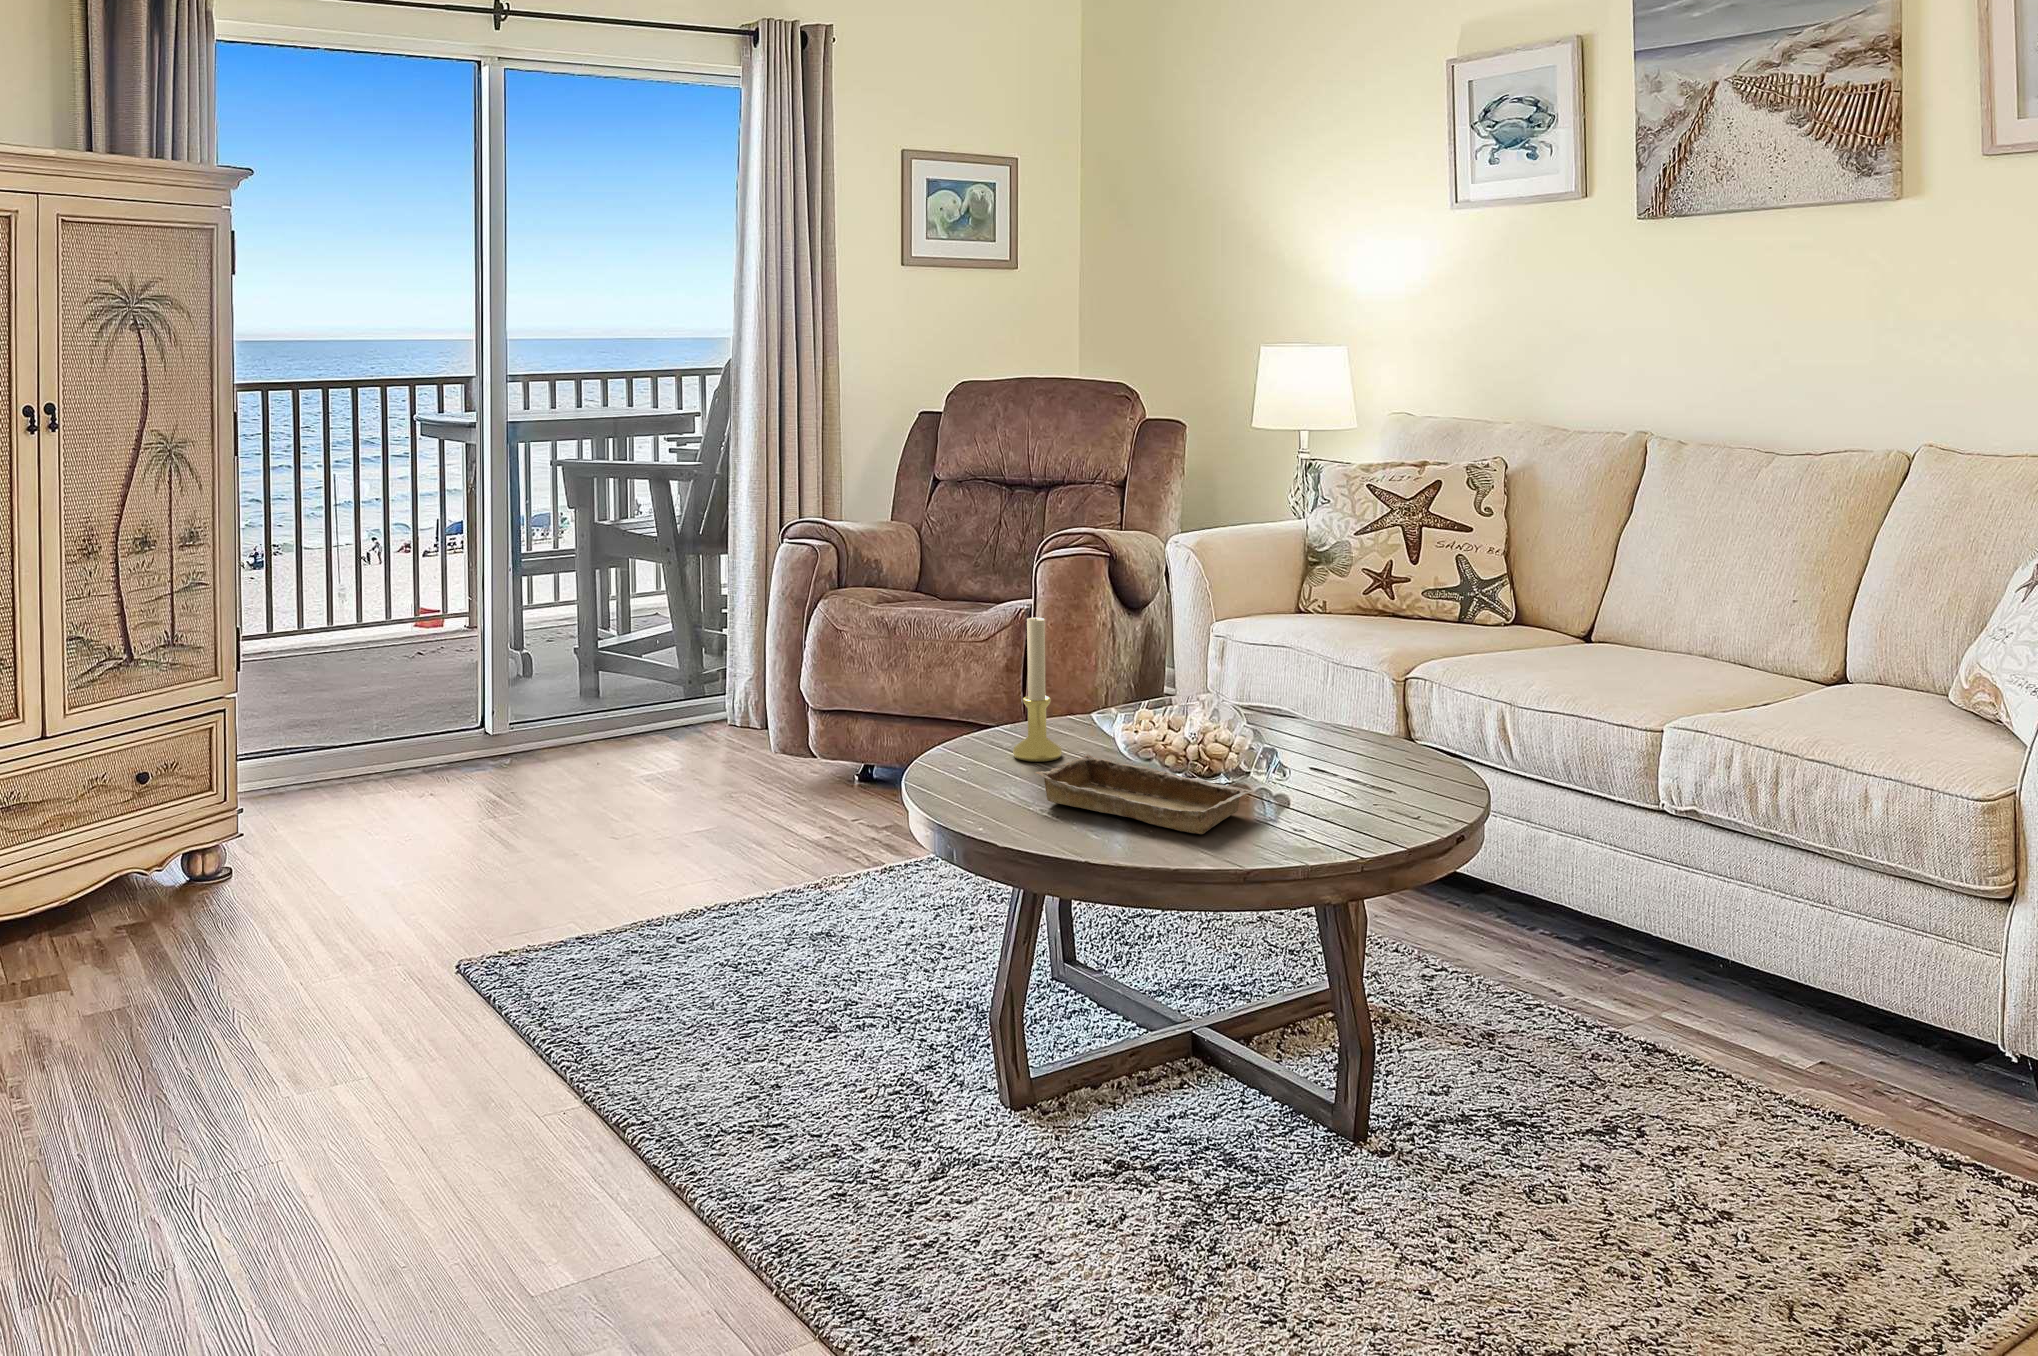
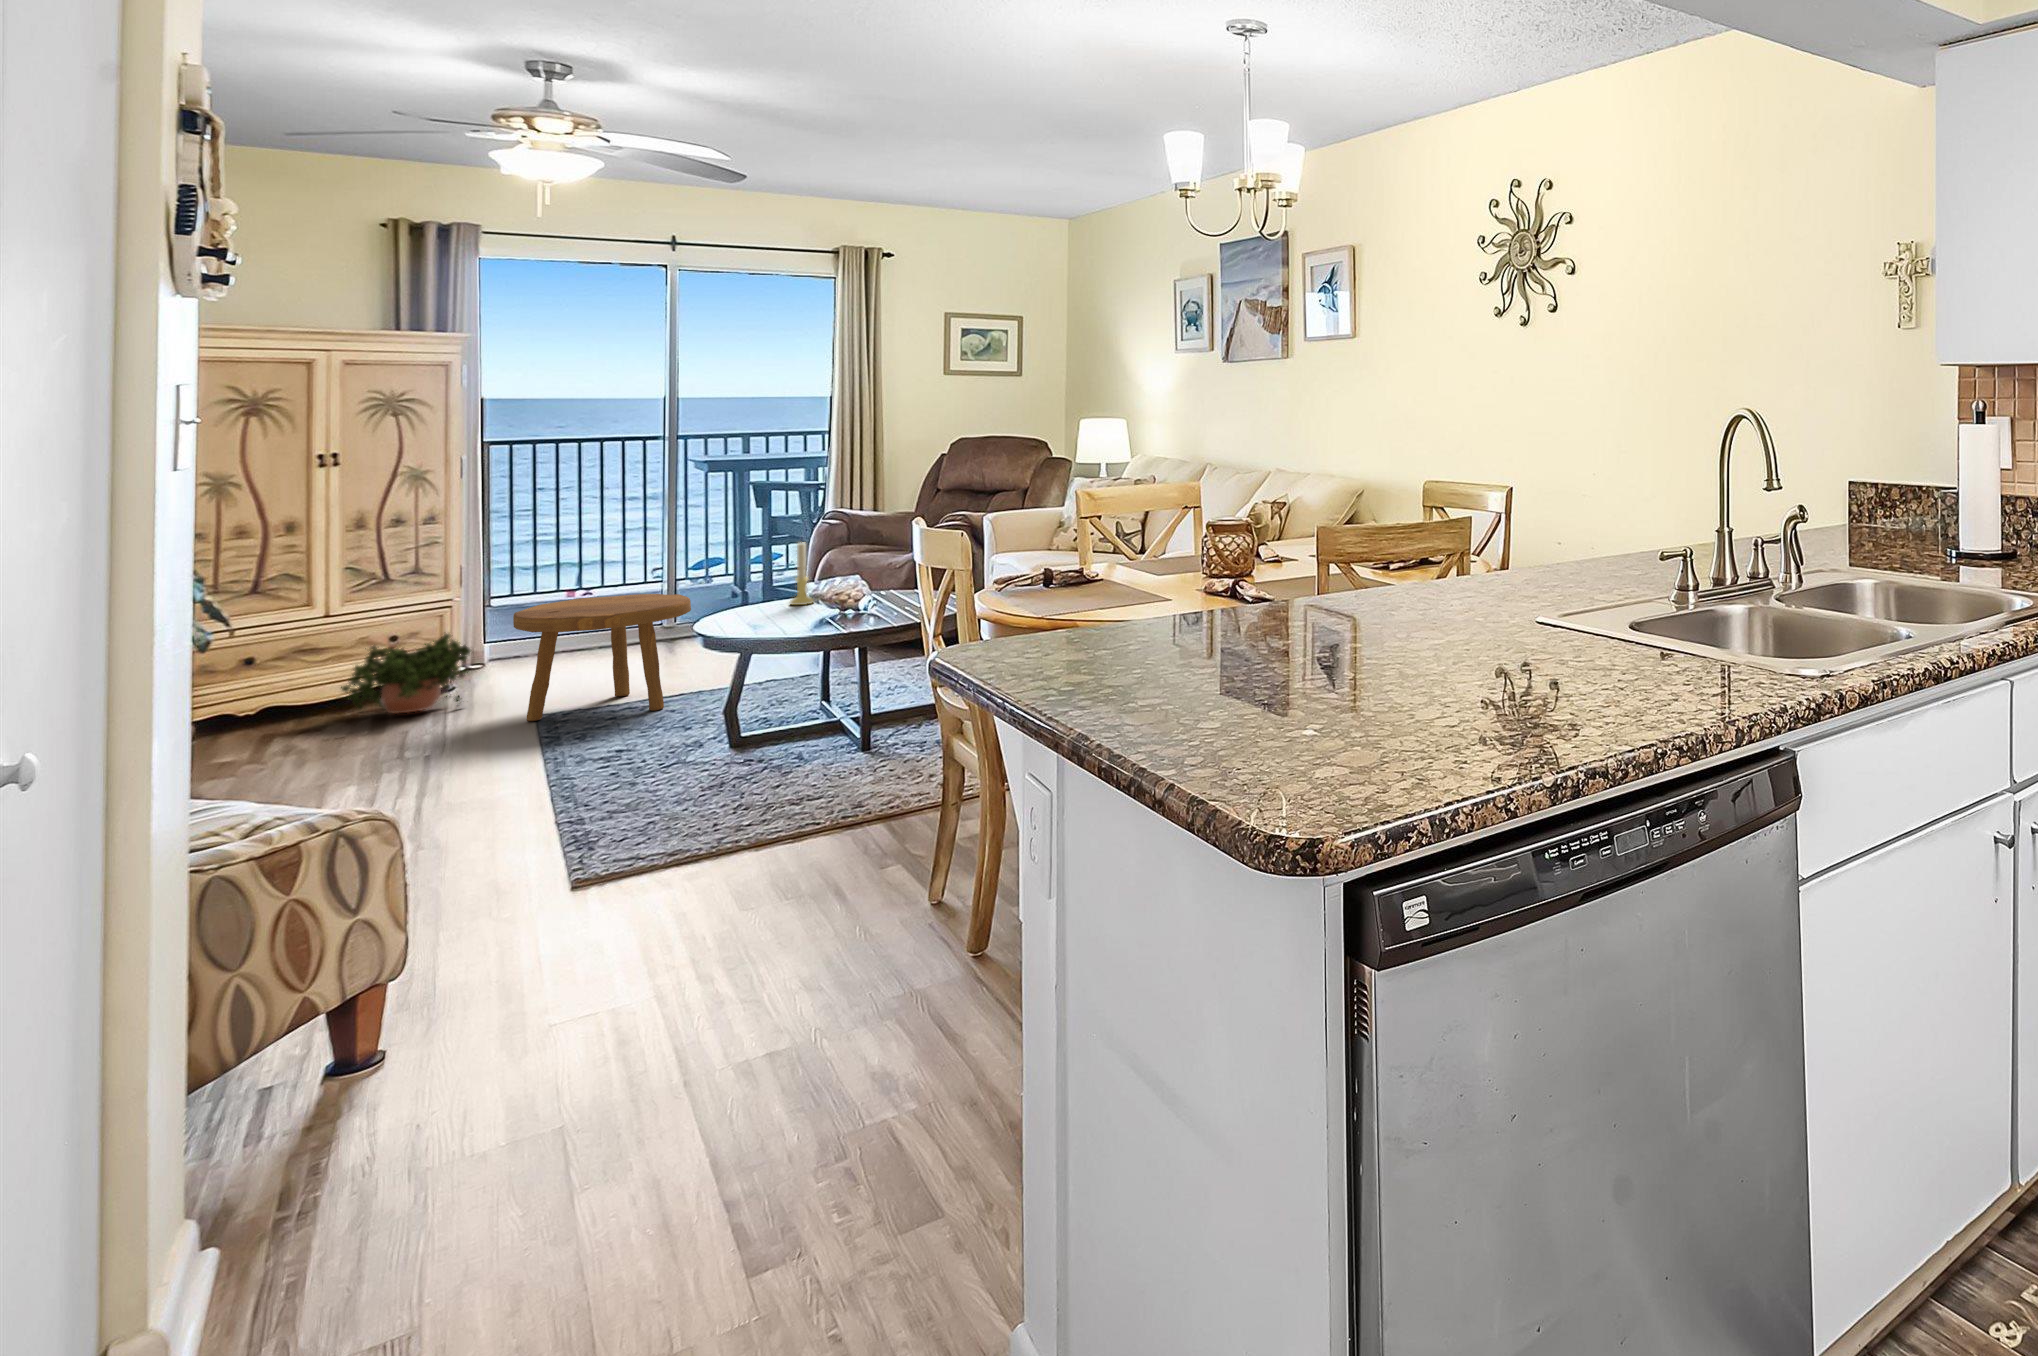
footstool: none [410,696,717,979] -> present [513,594,691,721]
tray: present [1035,755,1252,834] -> none [762,599,852,622]
potted plant: none [77,763,301,939] -> present [341,634,472,713]

